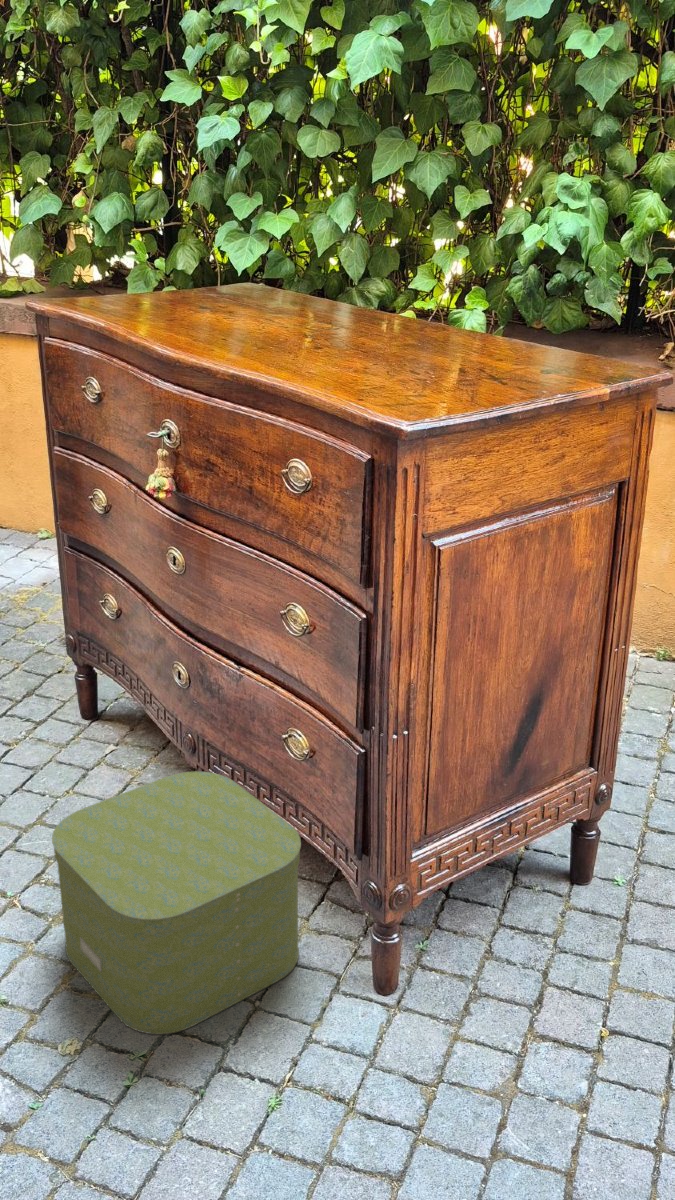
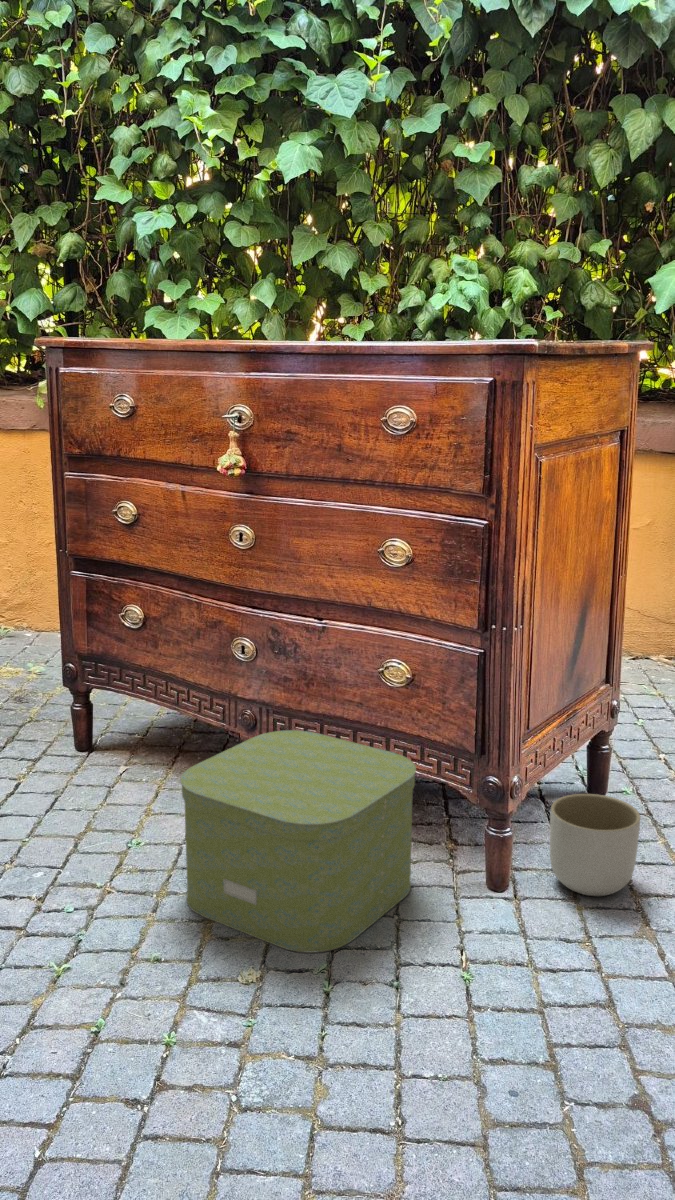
planter: none [444,902,545,1025] -> present [550,794,641,896]

